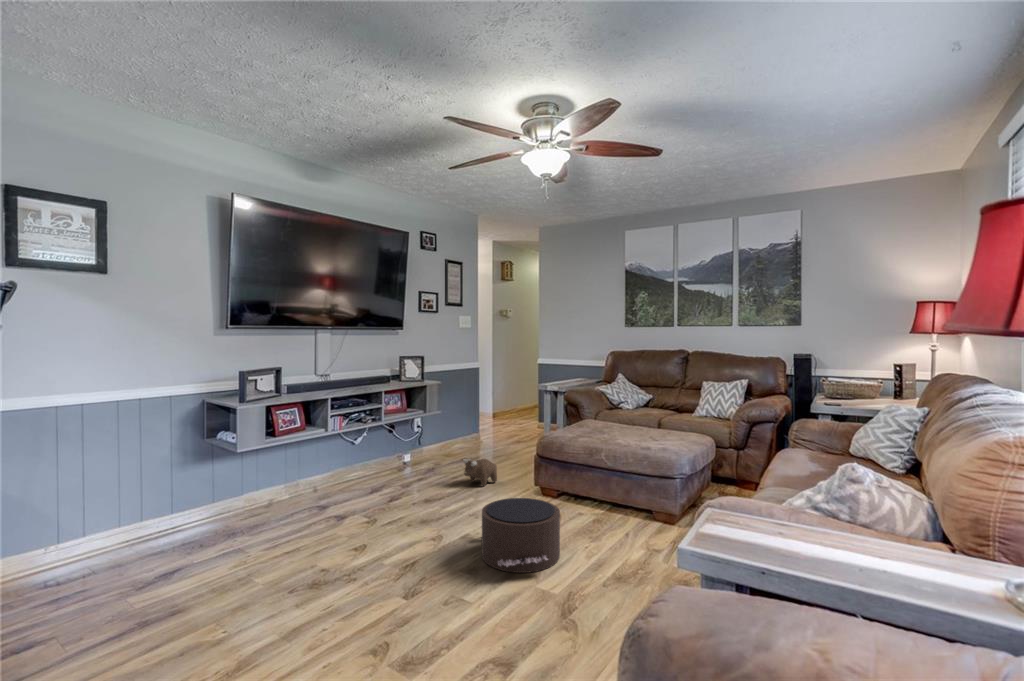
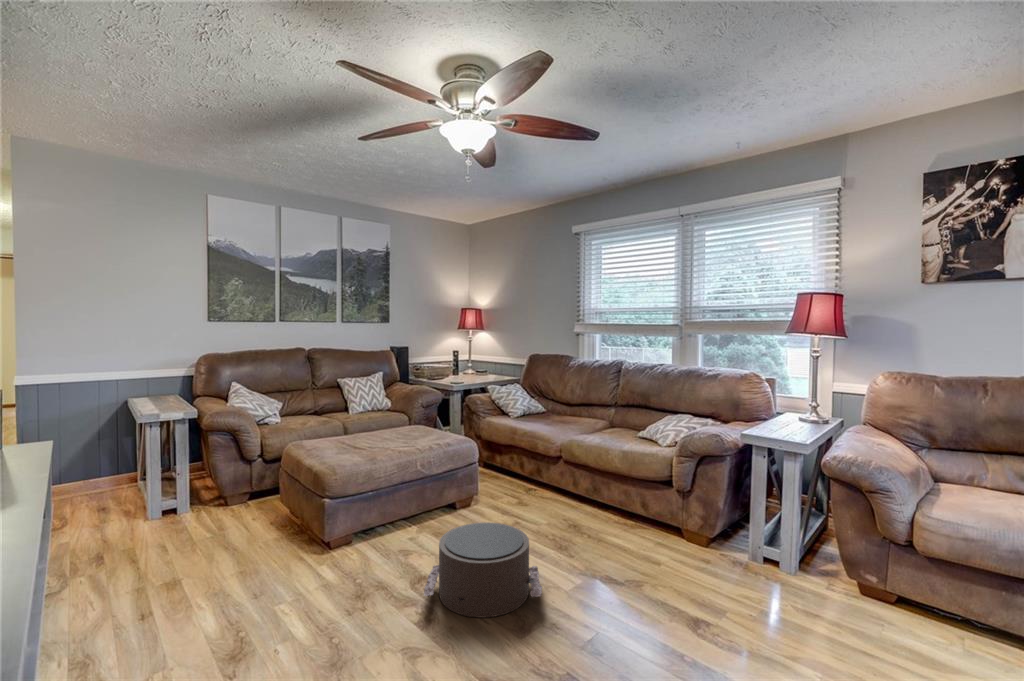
plush toy: present [463,459,497,486] -> none [179,544,232,595]

